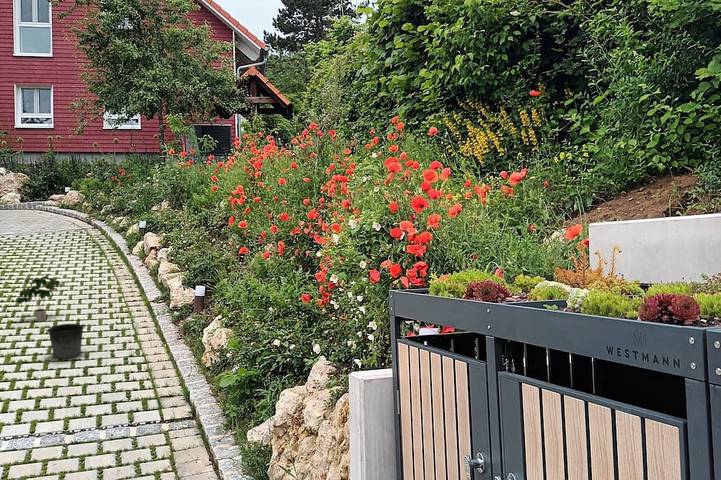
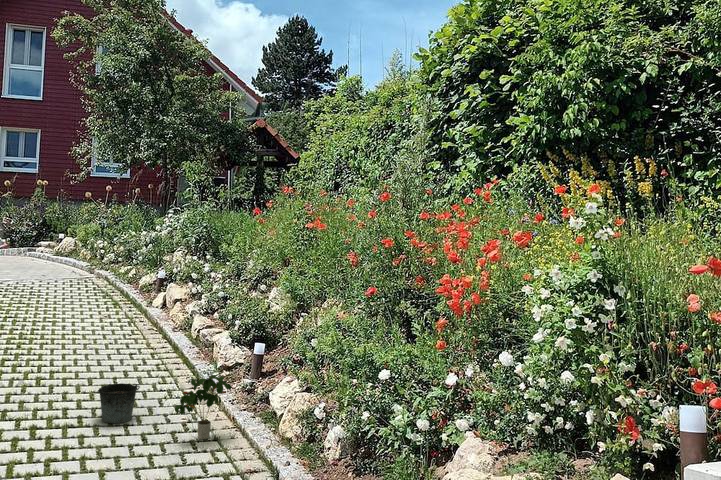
potted plant: present [16,276,62,322] -> present [175,375,231,439]

